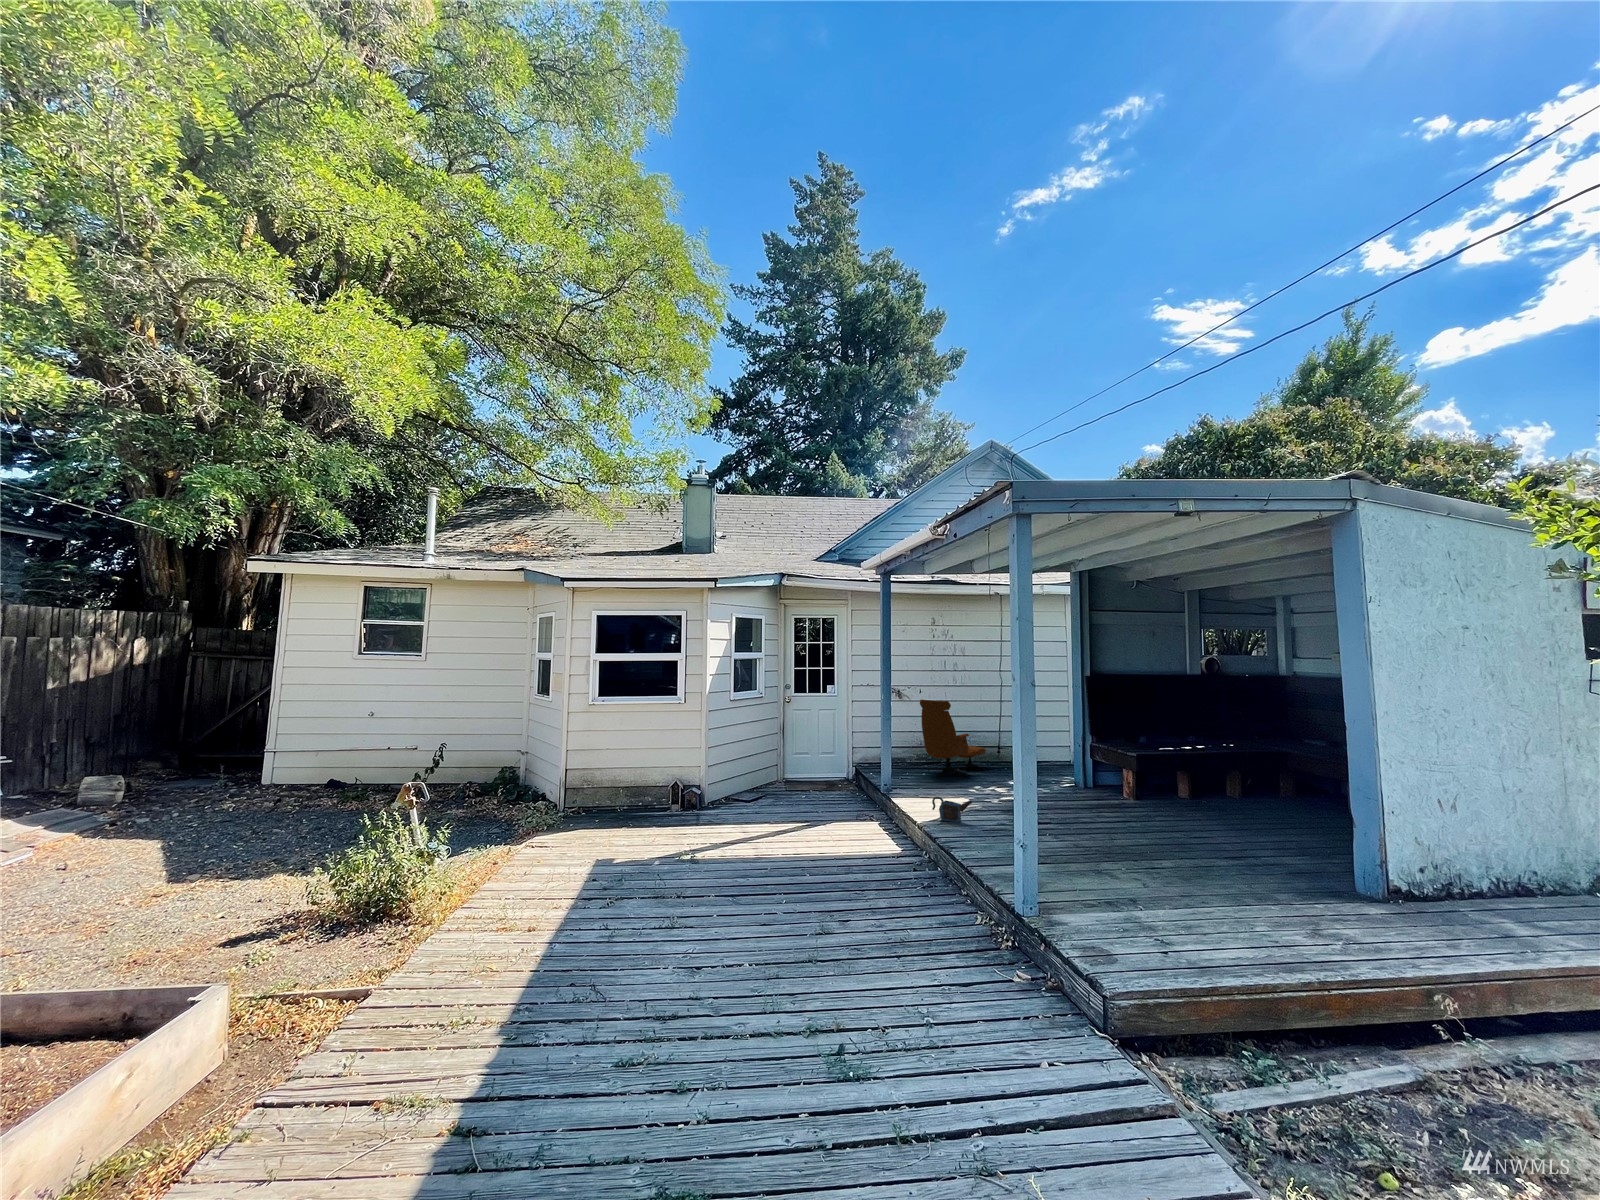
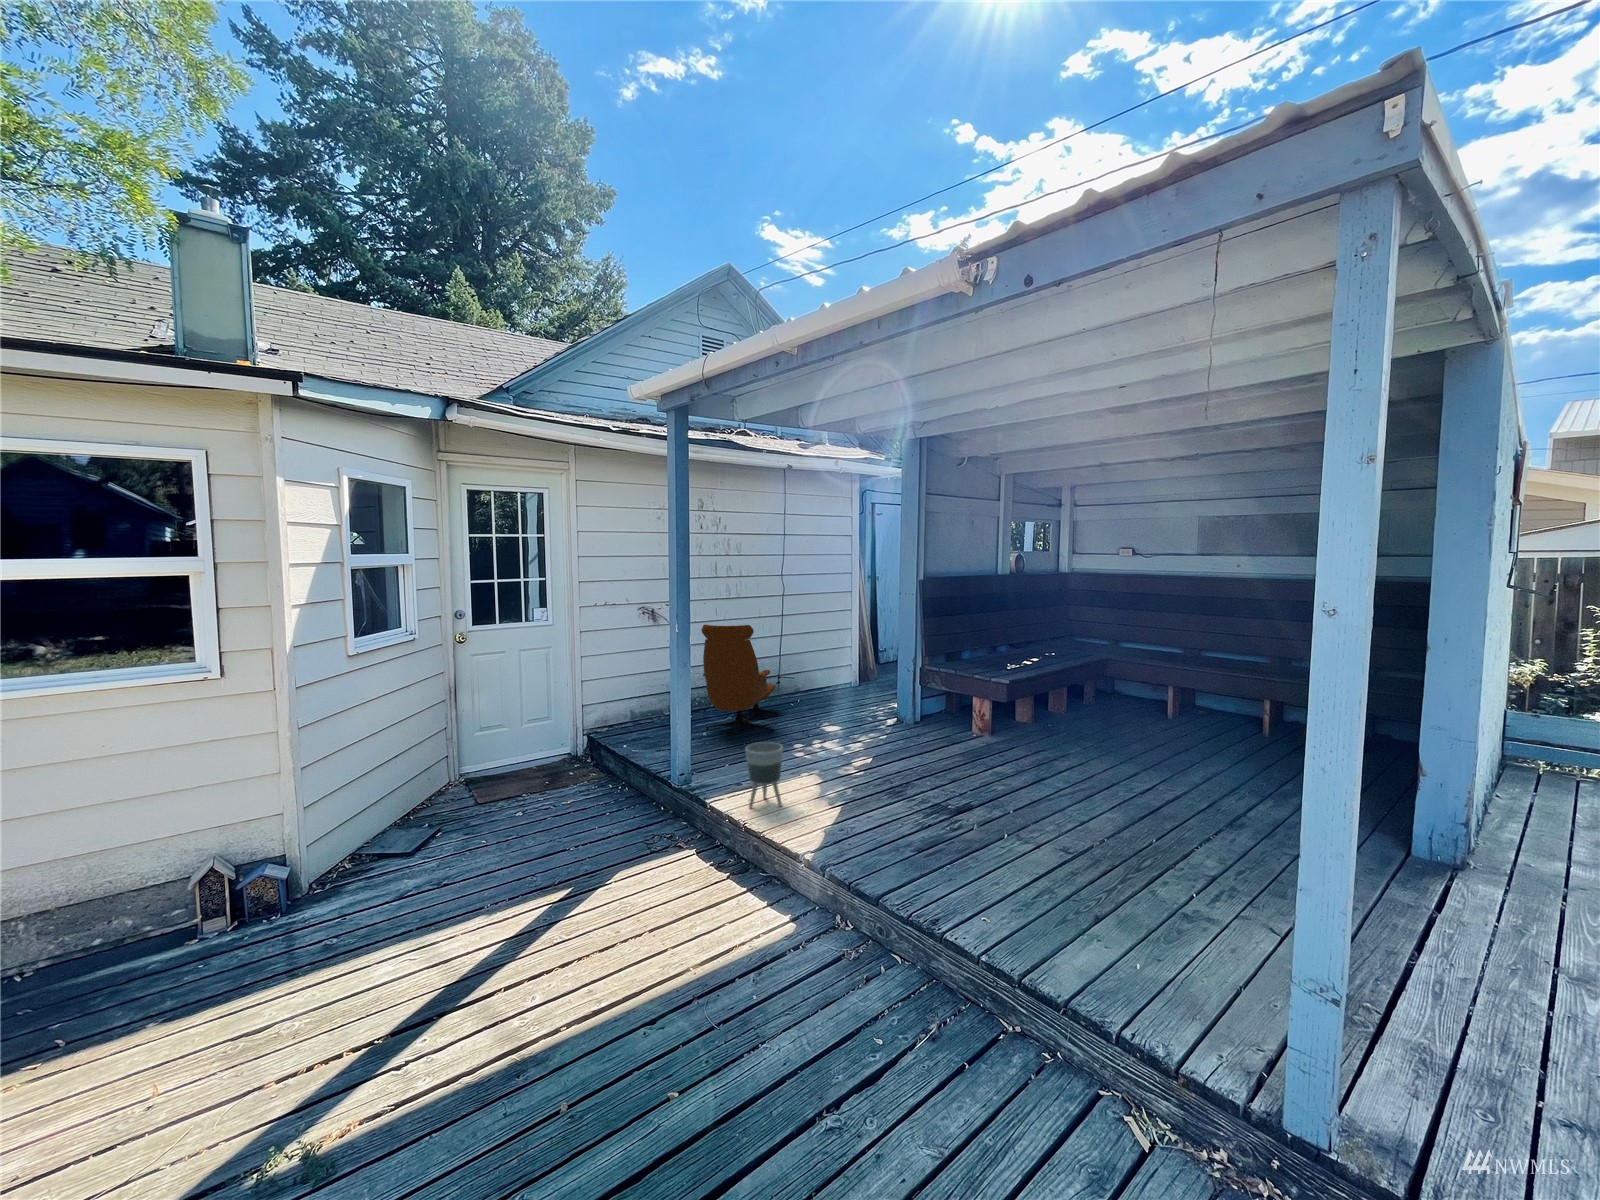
planter: none [911,767,934,806] -> present [745,742,783,808]
watering can: present [932,797,972,822] -> none [817,799,886,841]

